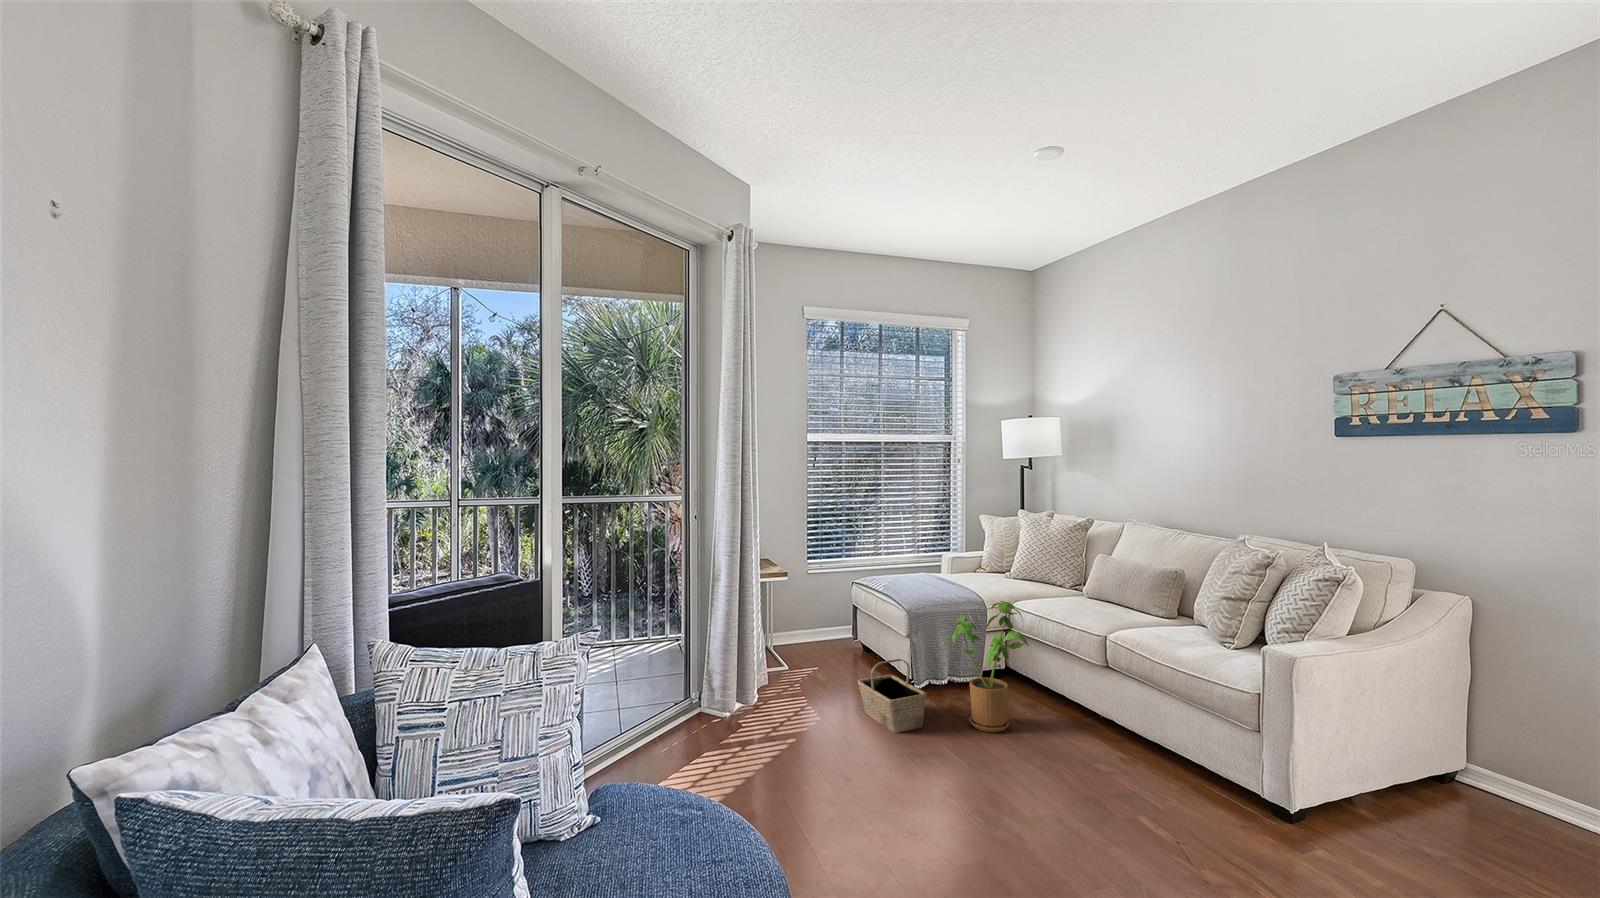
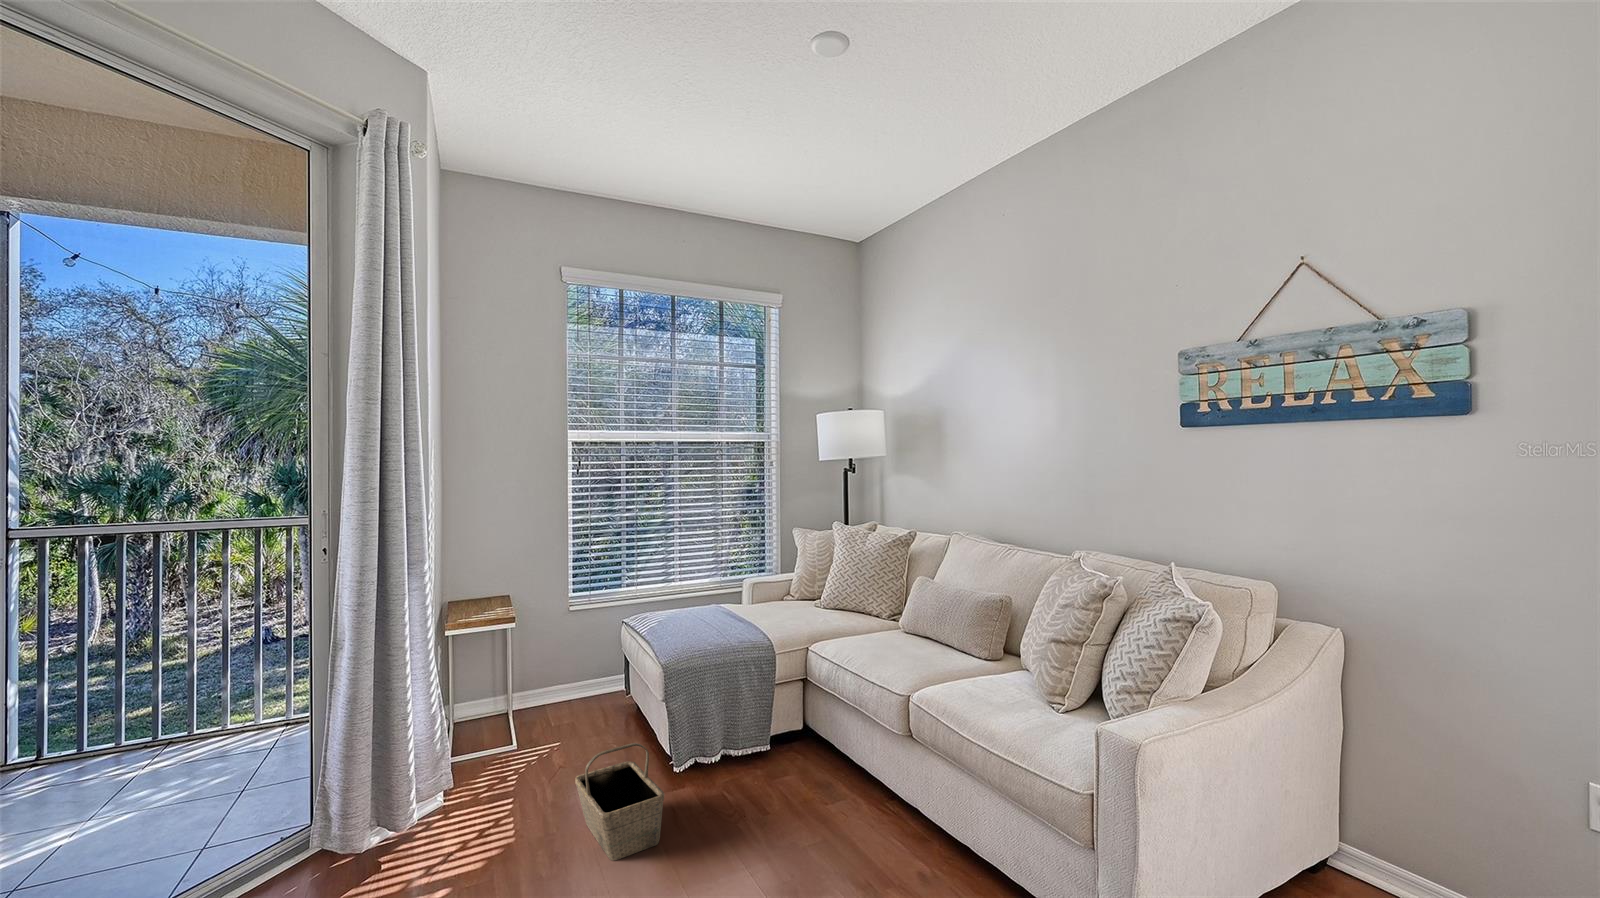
house plant: present [952,601,1029,732] -> none [707,654,804,844]

